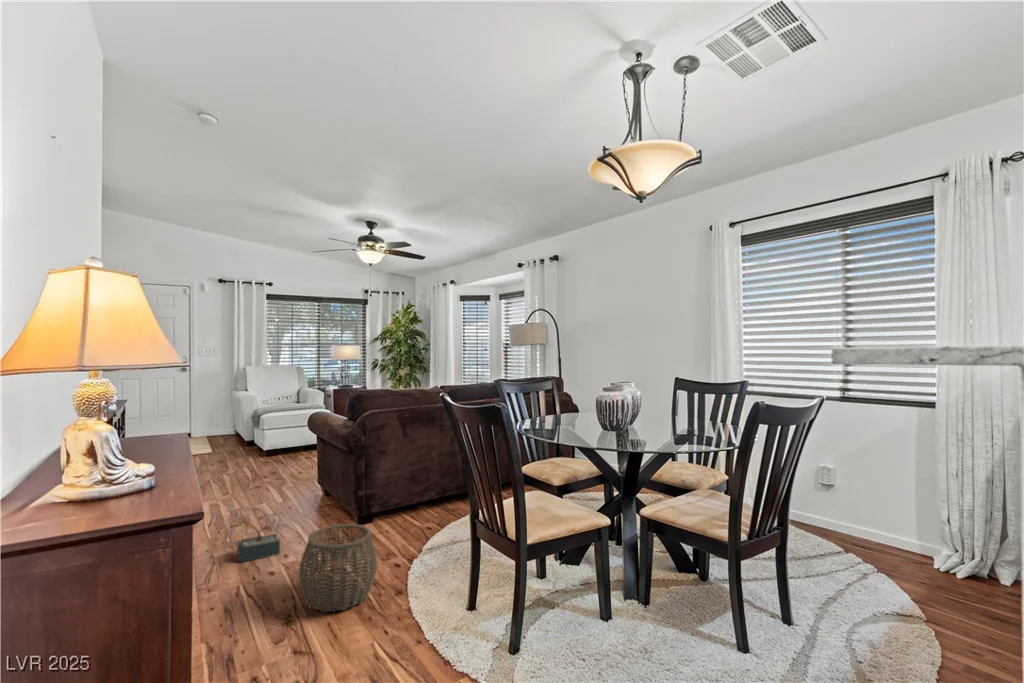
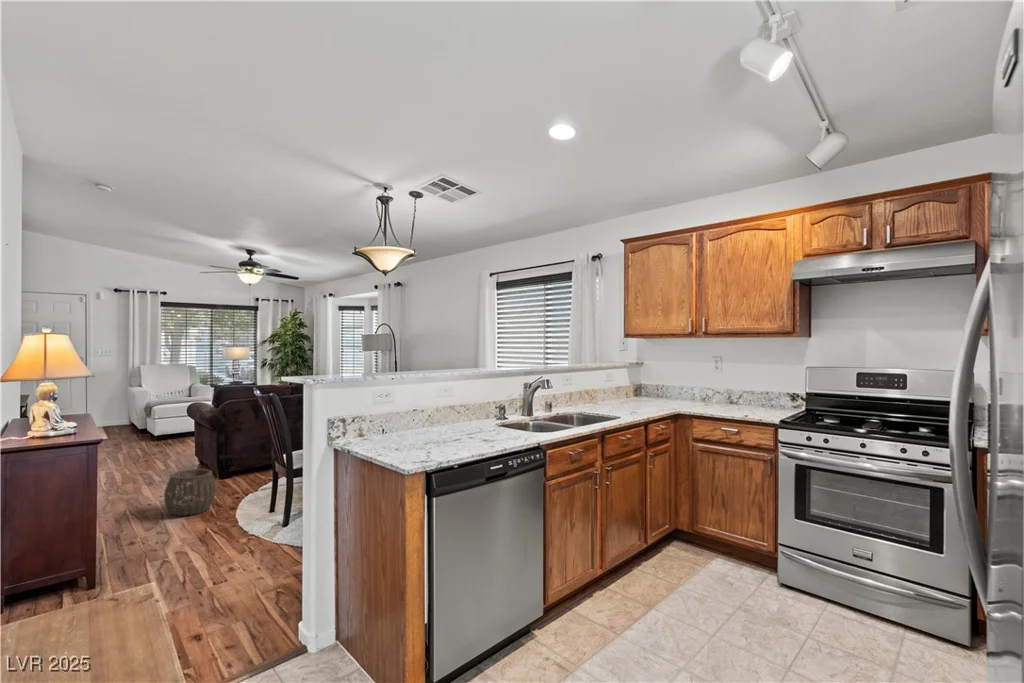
decorative plant: present [221,506,290,562] -> none [113,463,165,498]

